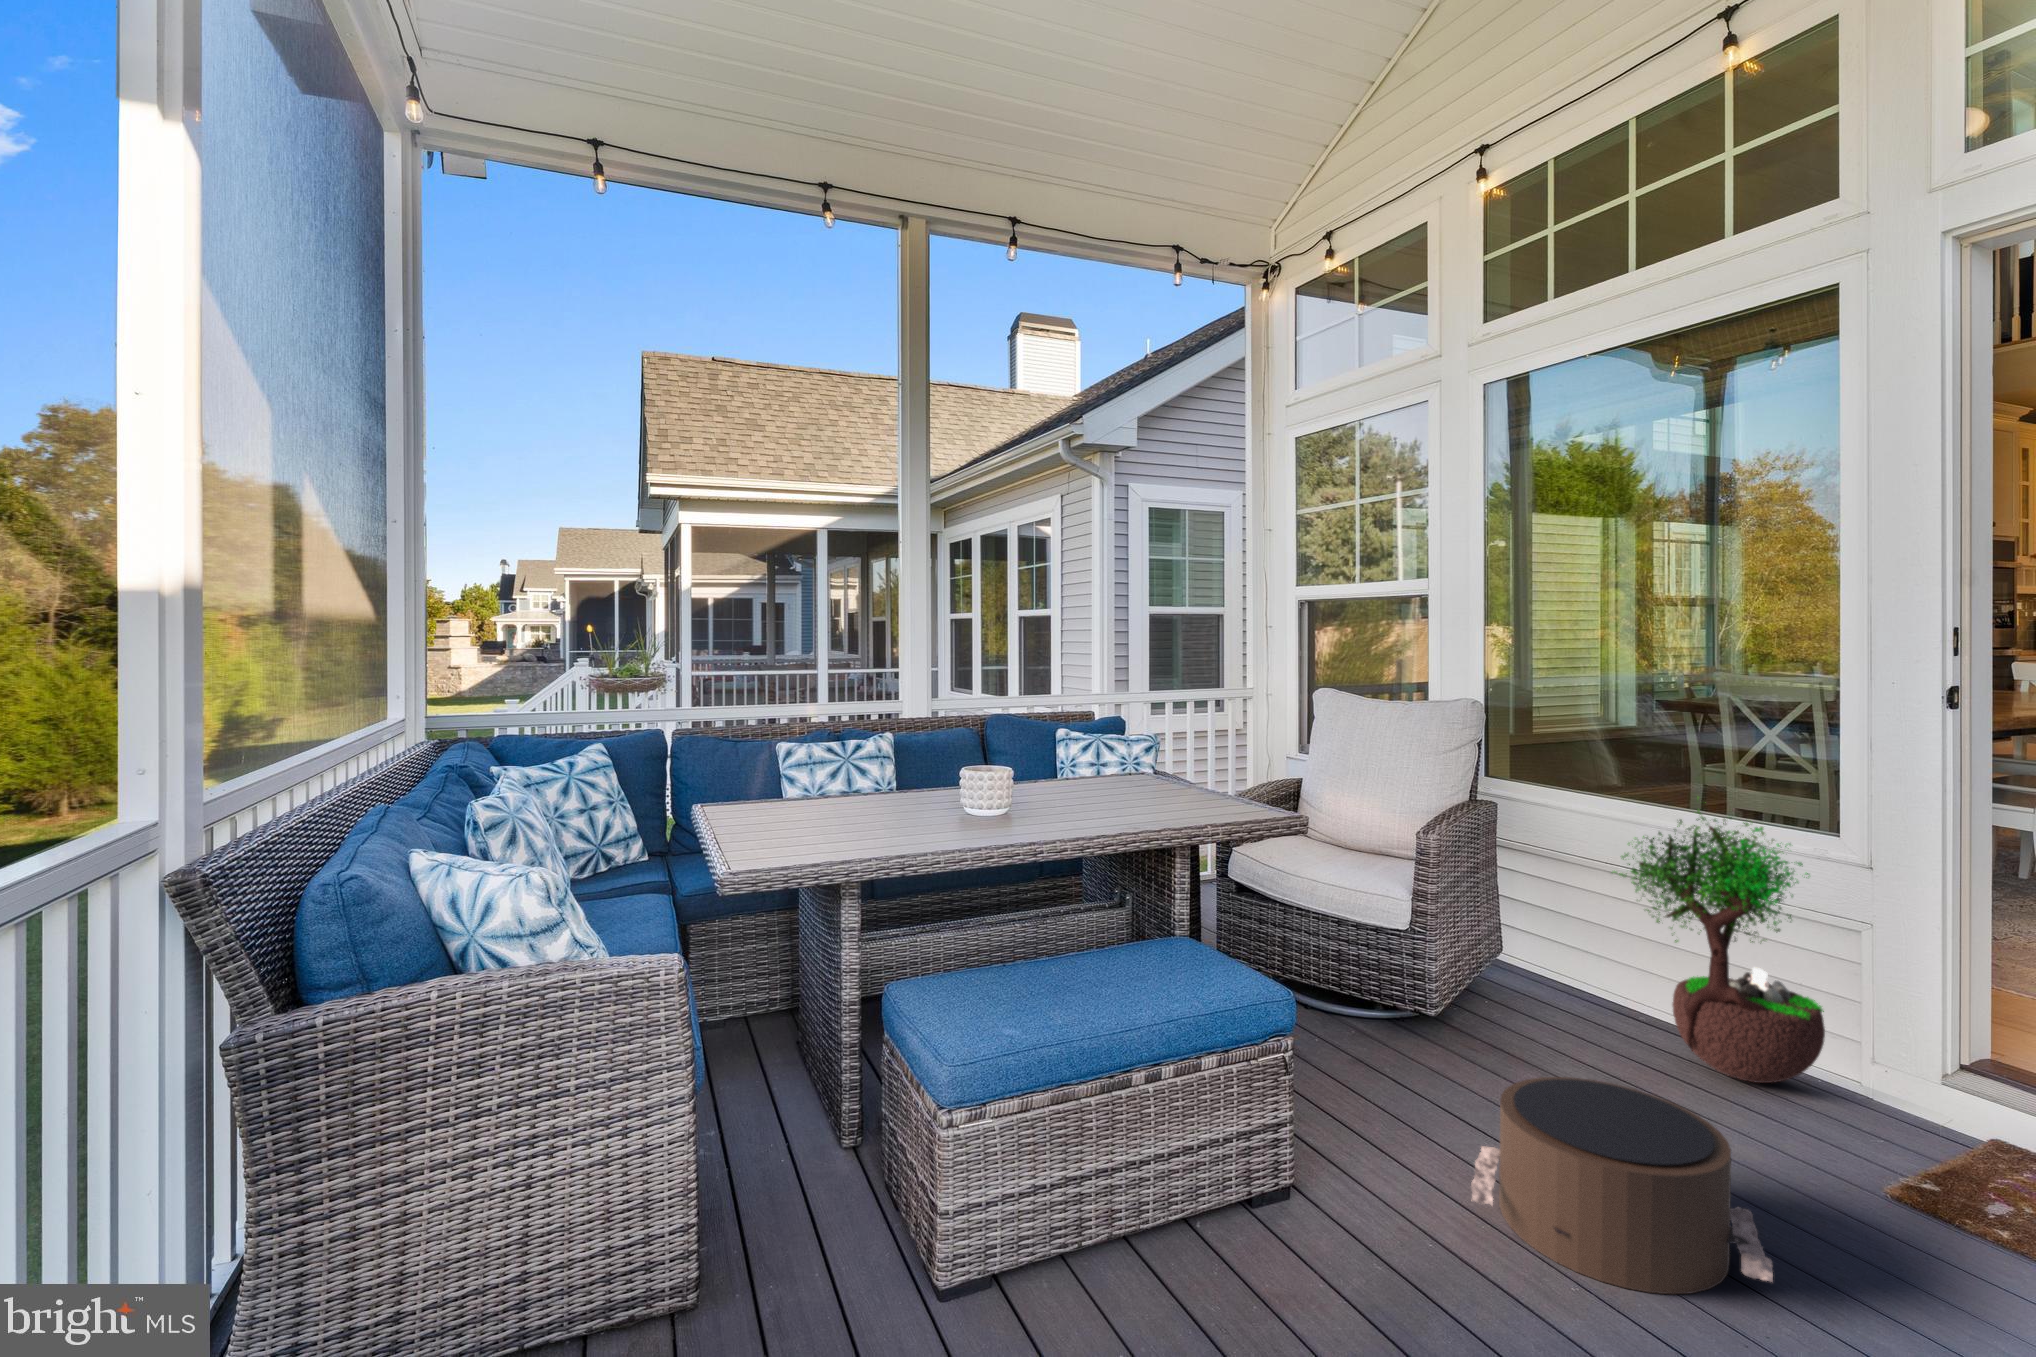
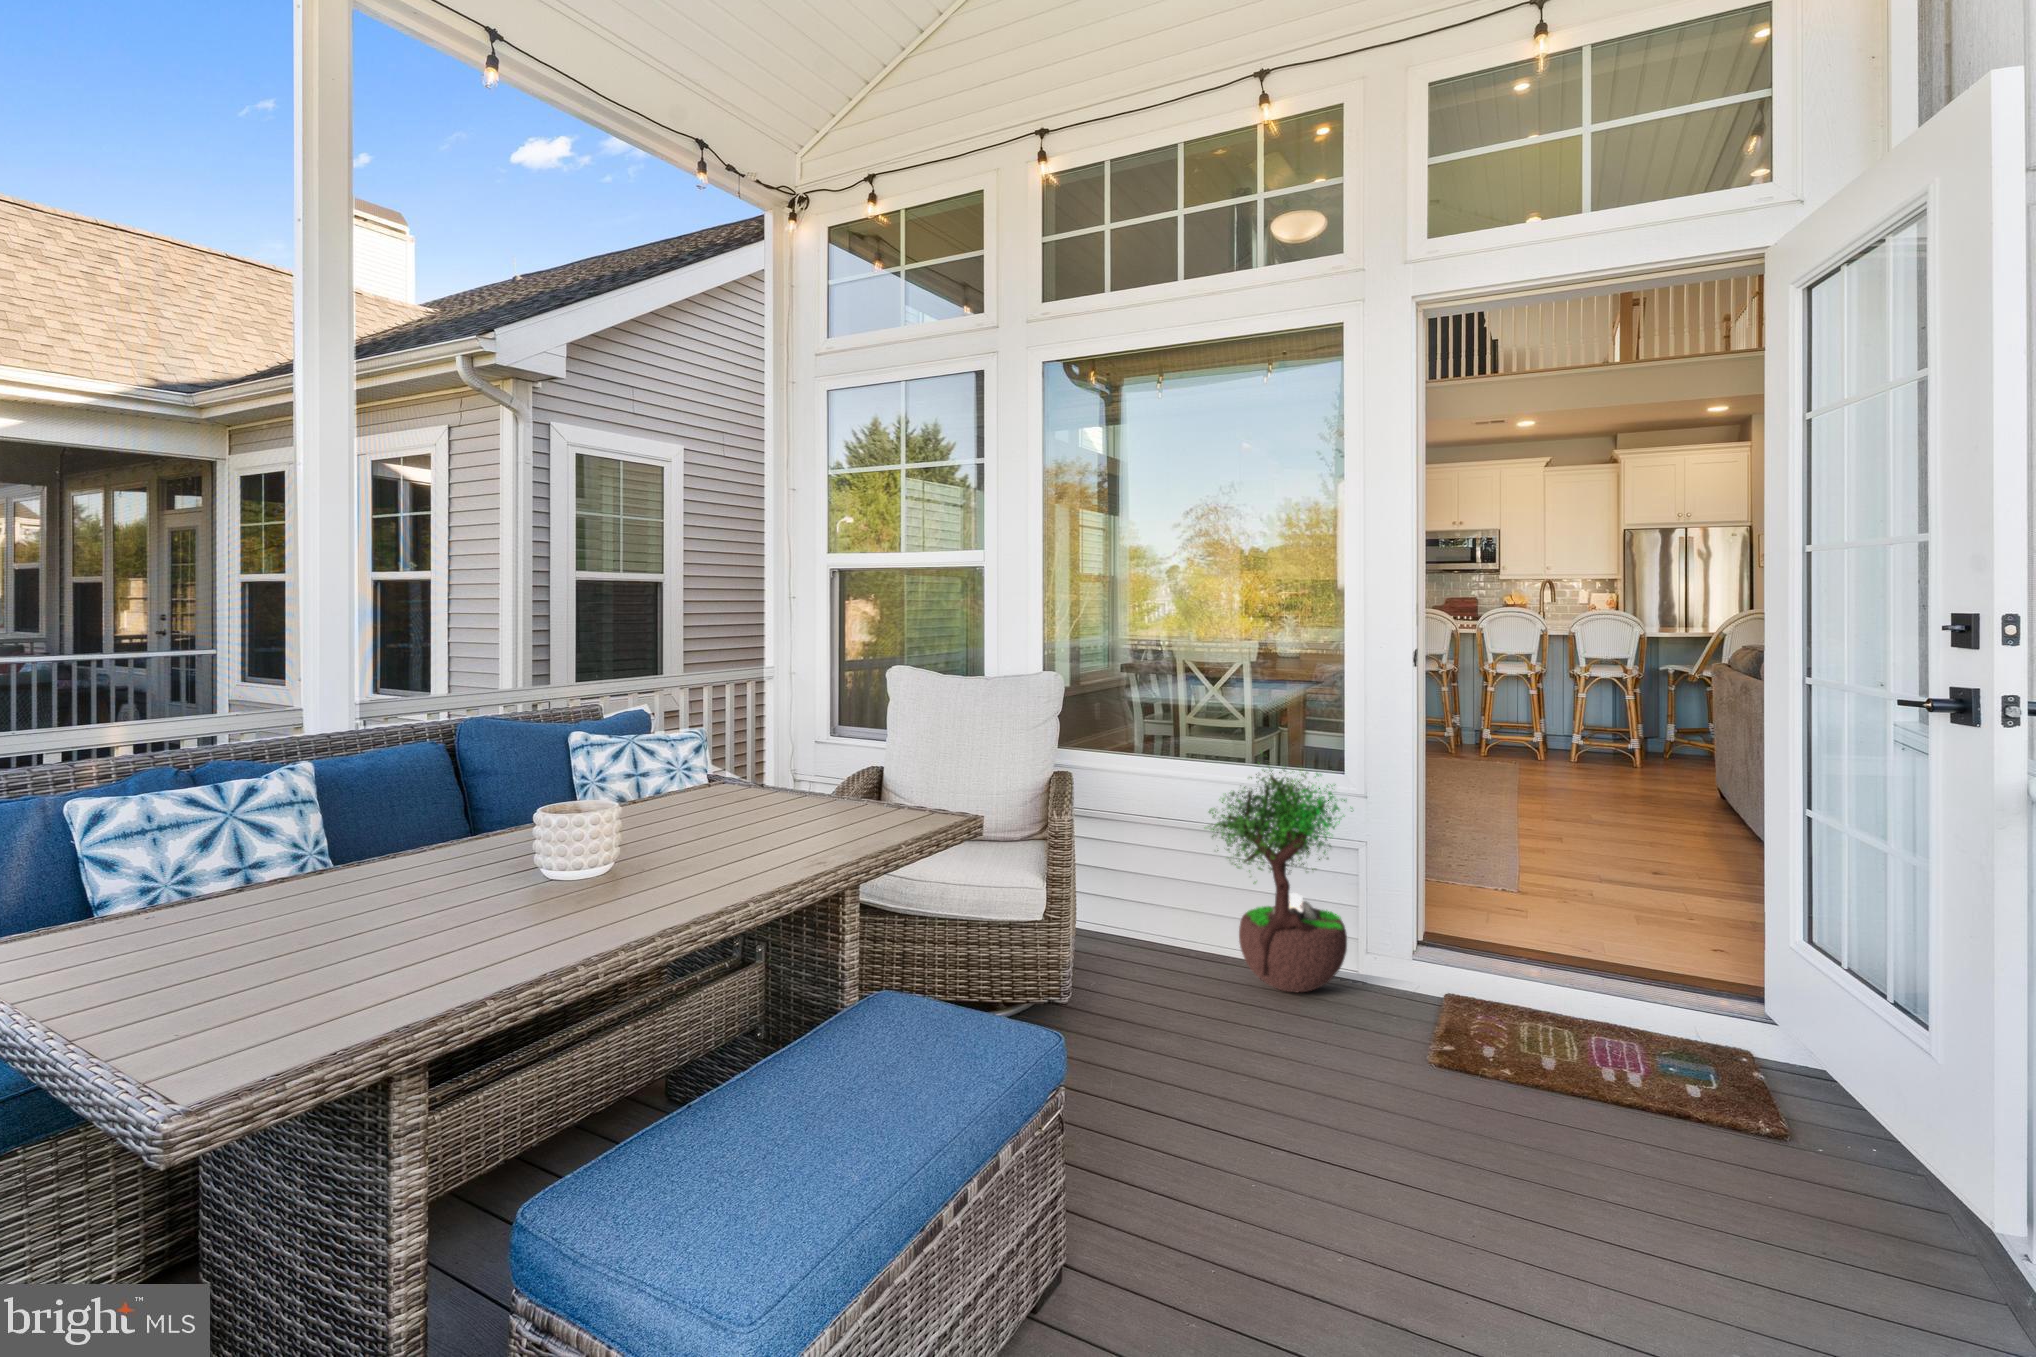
pouf: present [1471,1077,1773,1294] -> none [1209,1029,1480,1226]

